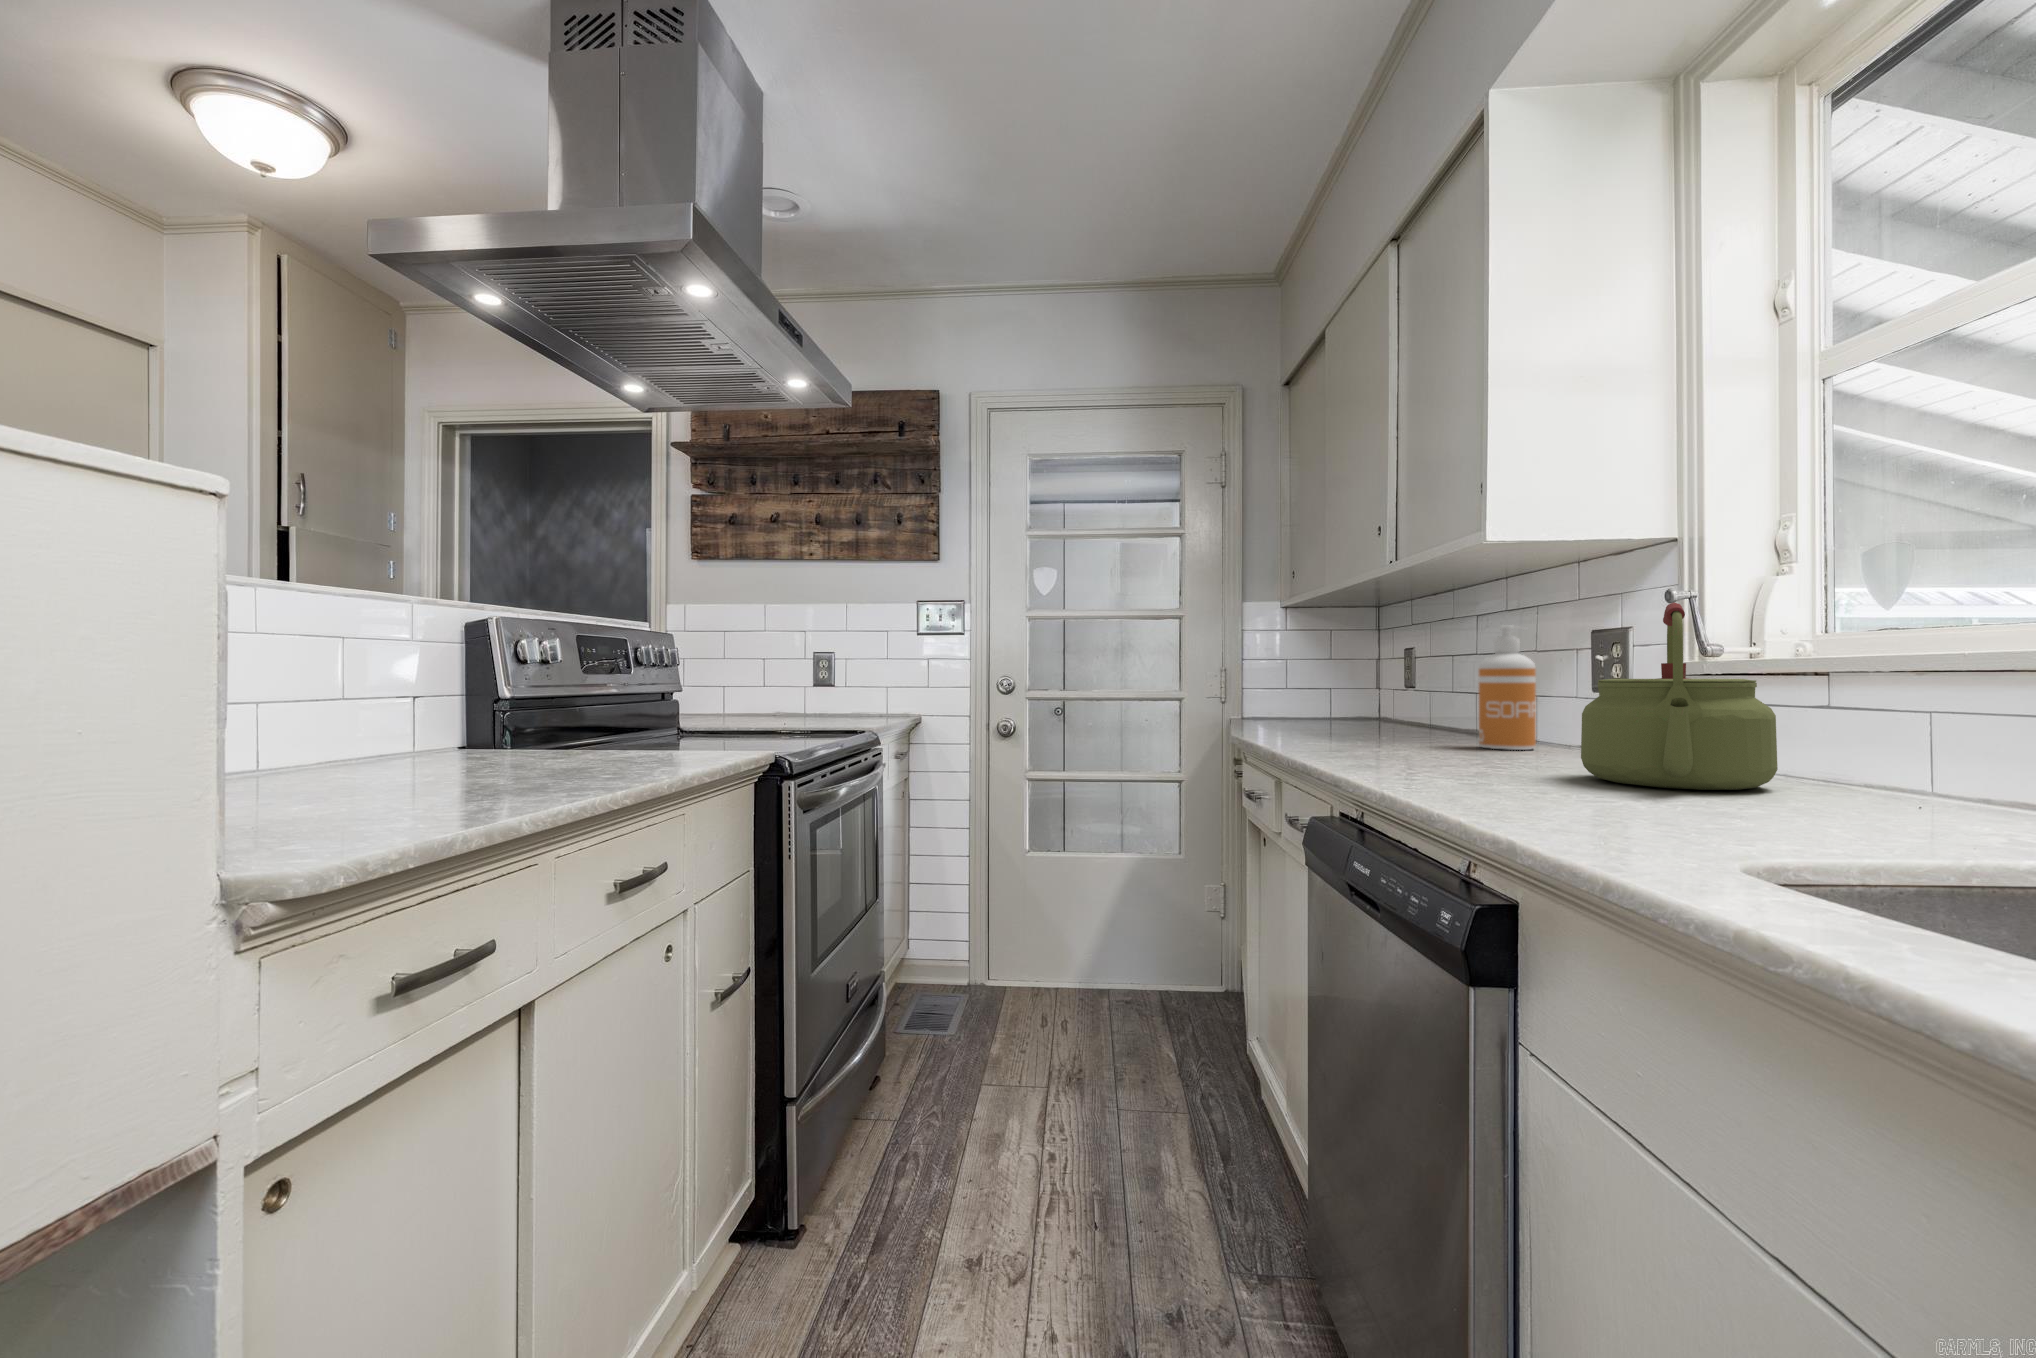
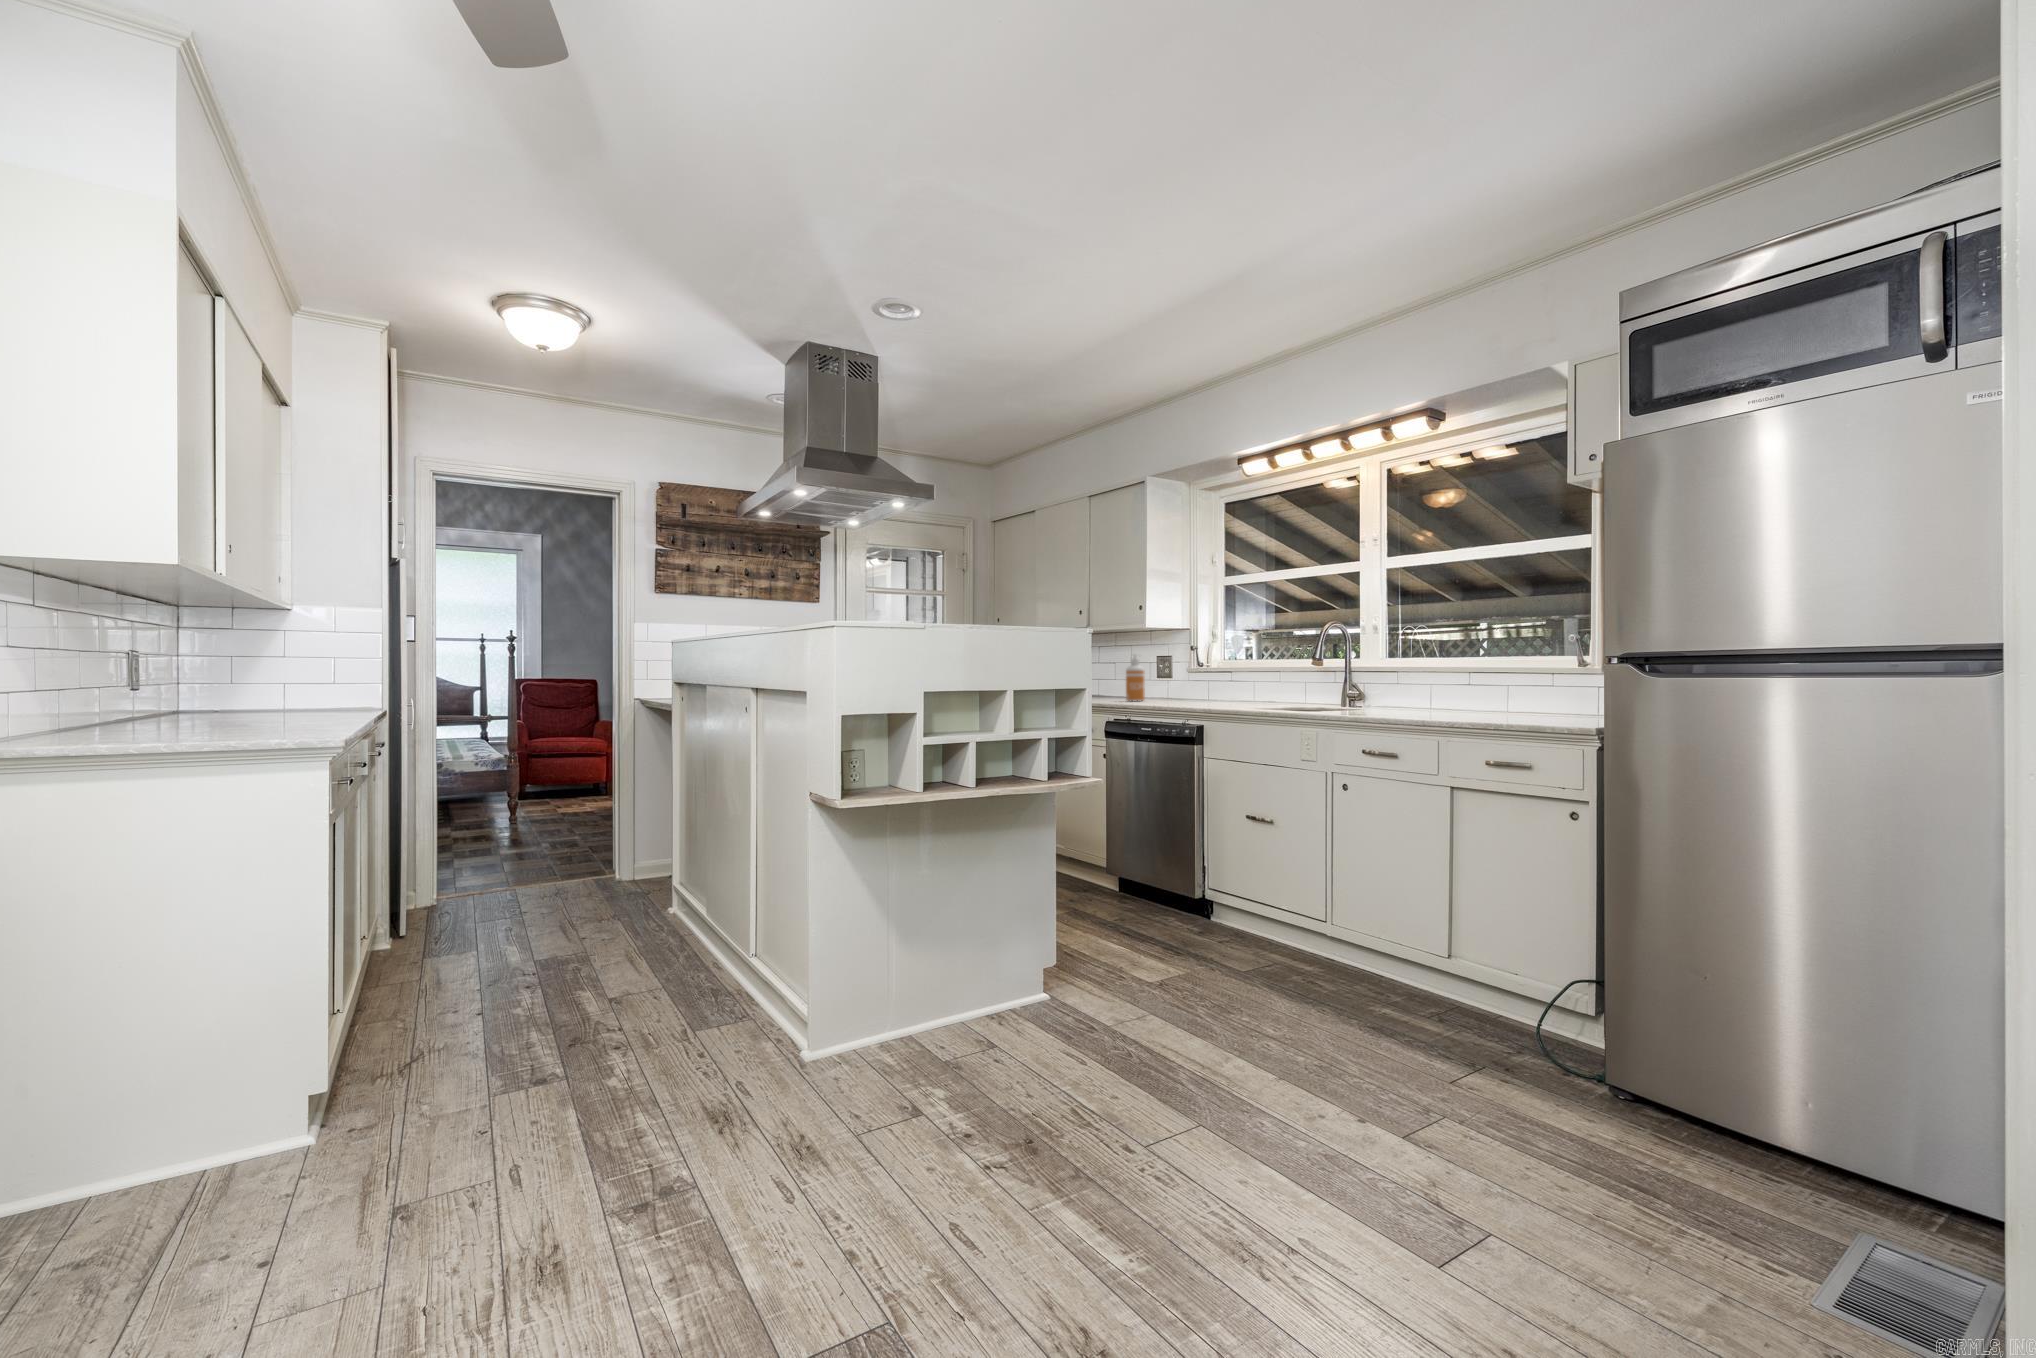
kettle: present [1581,602,1778,790] -> none [1176,652,1221,703]

